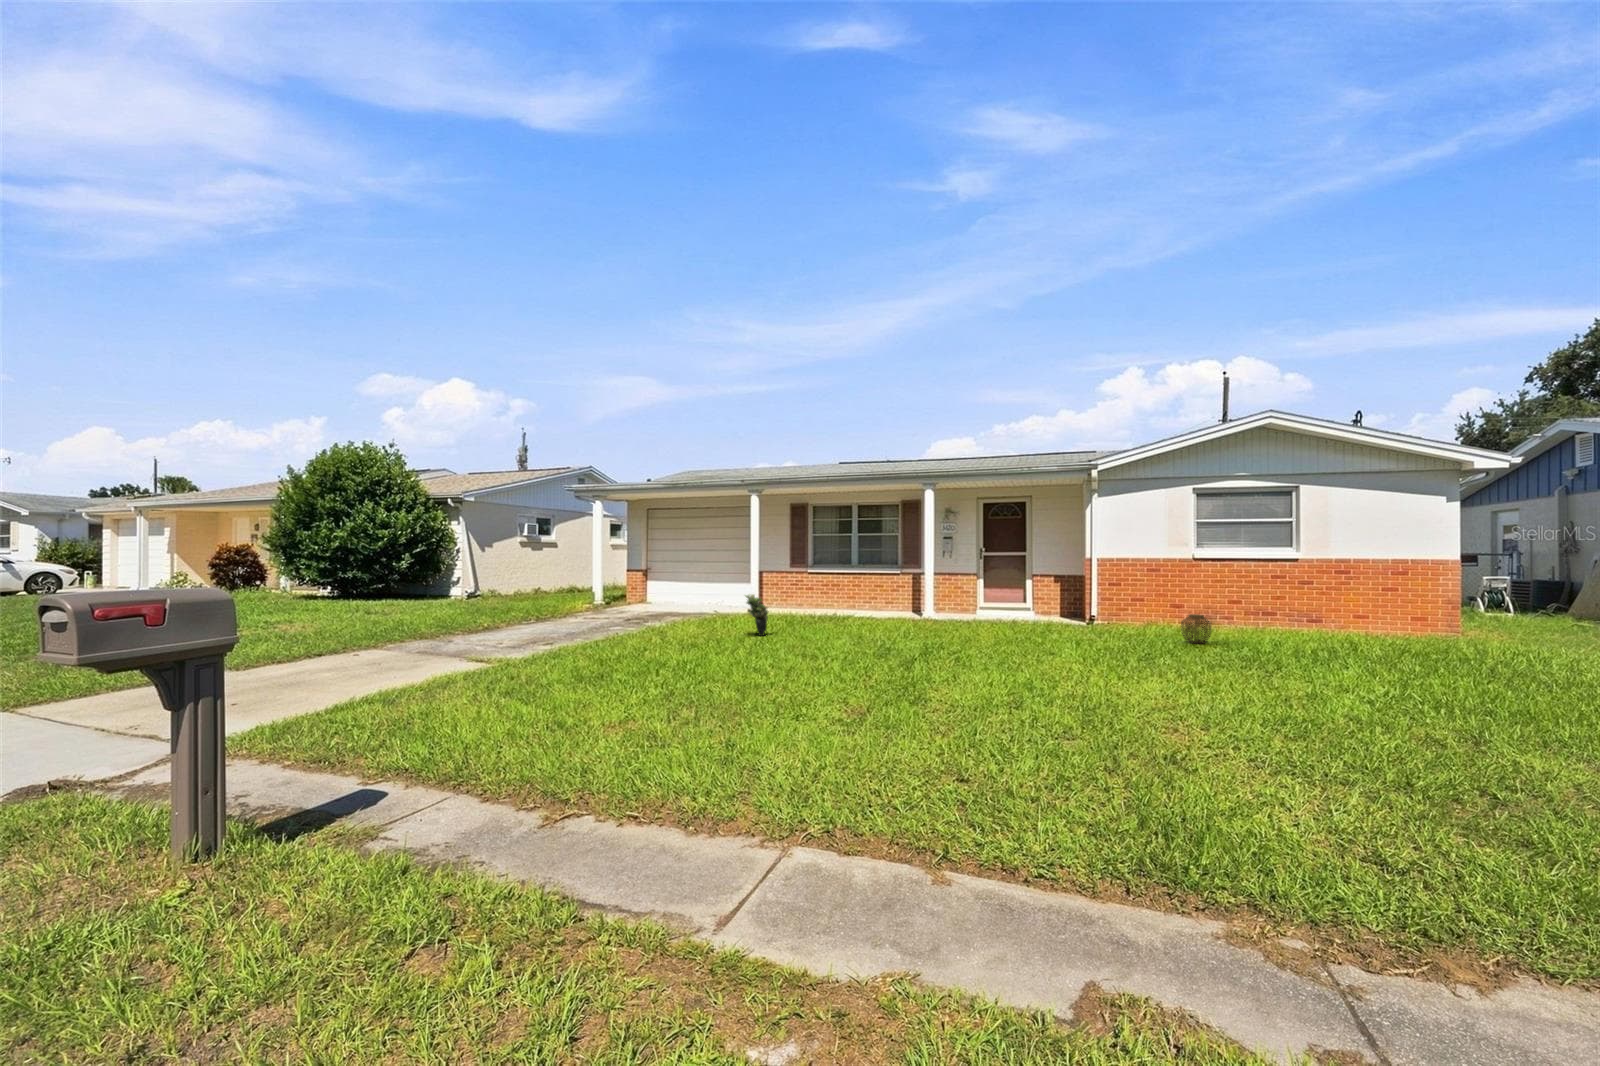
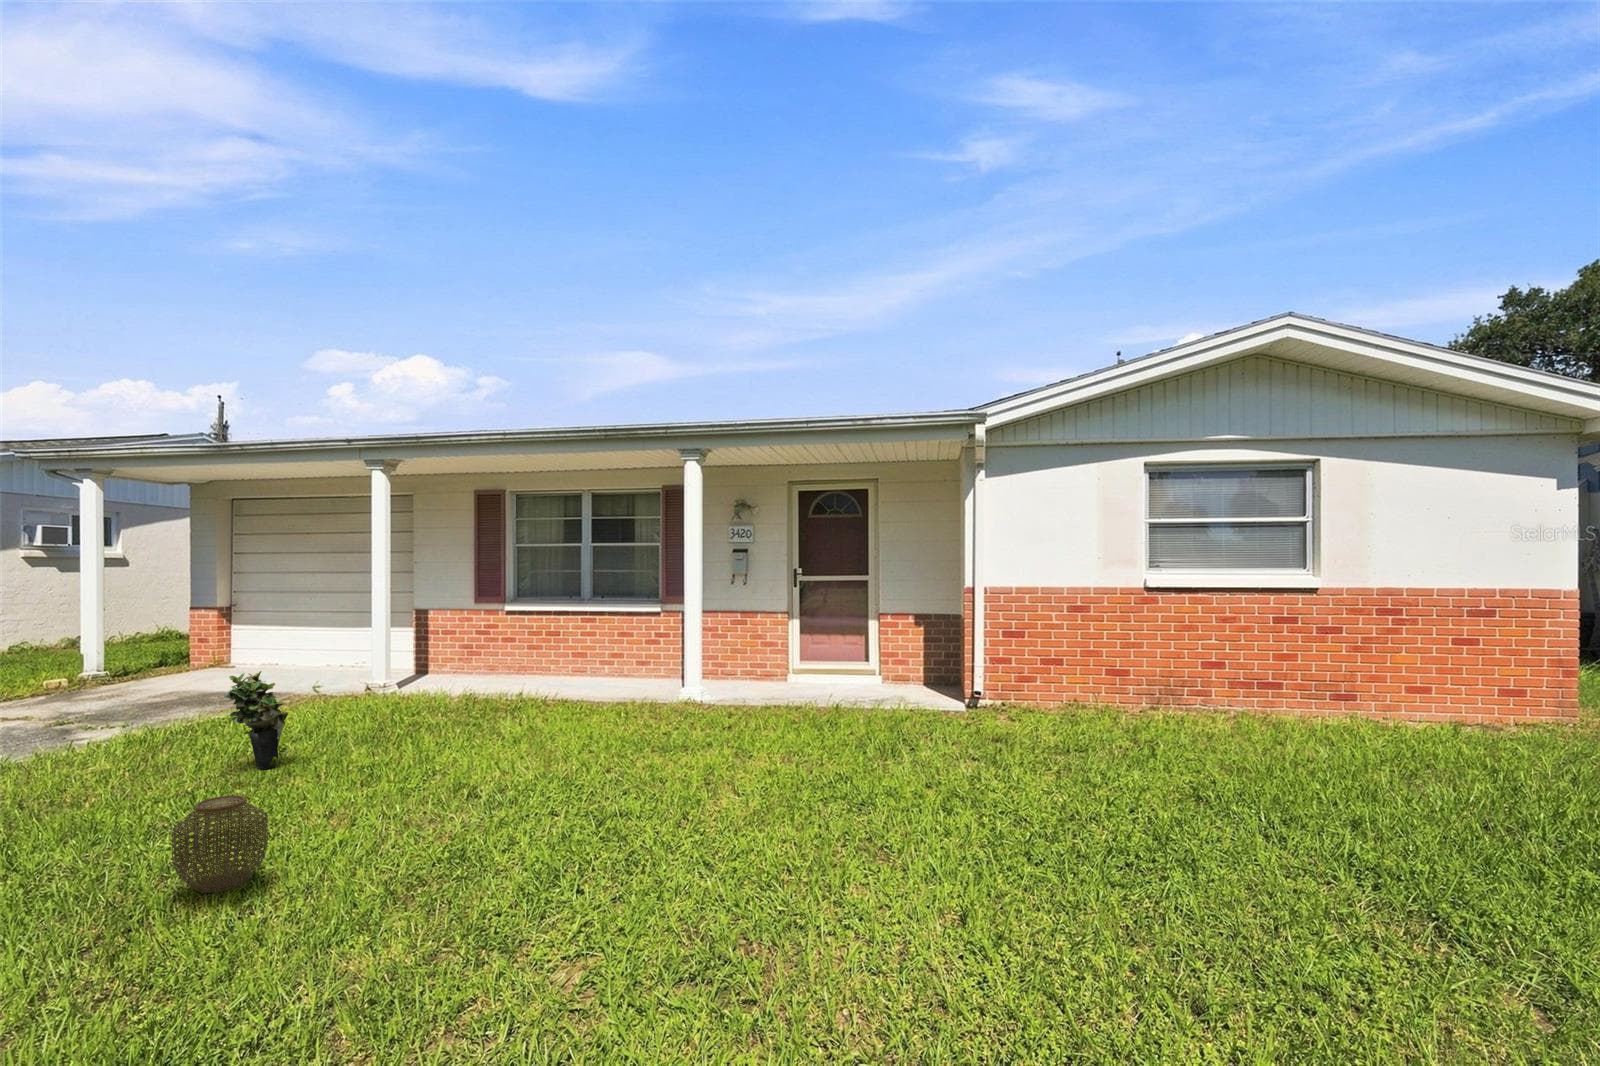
woven basket: present [1181,614,1211,644] -> present [172,795,268,893]

